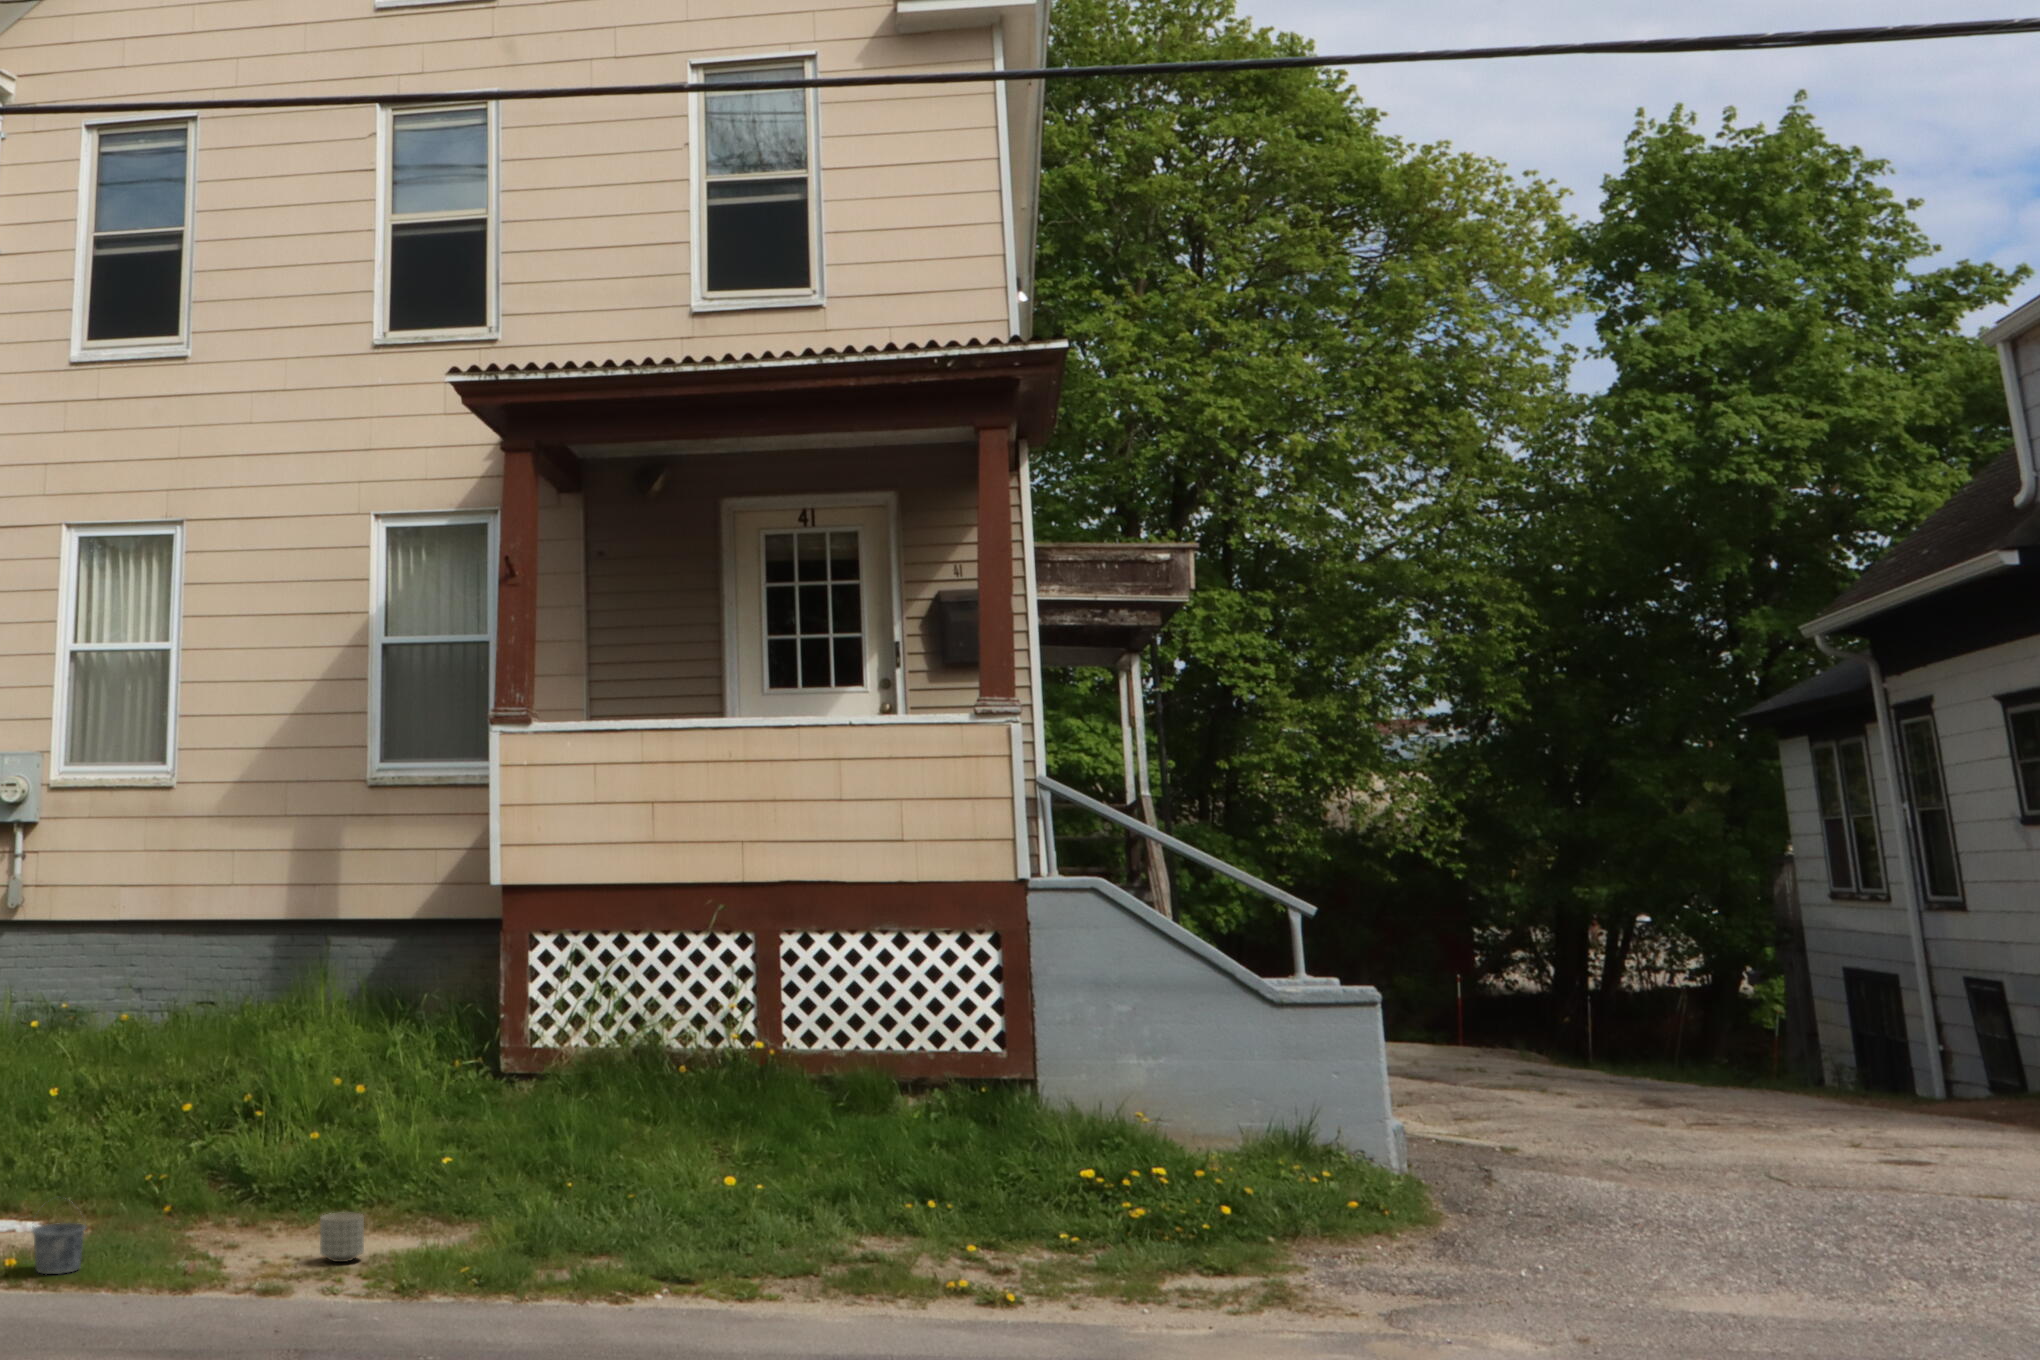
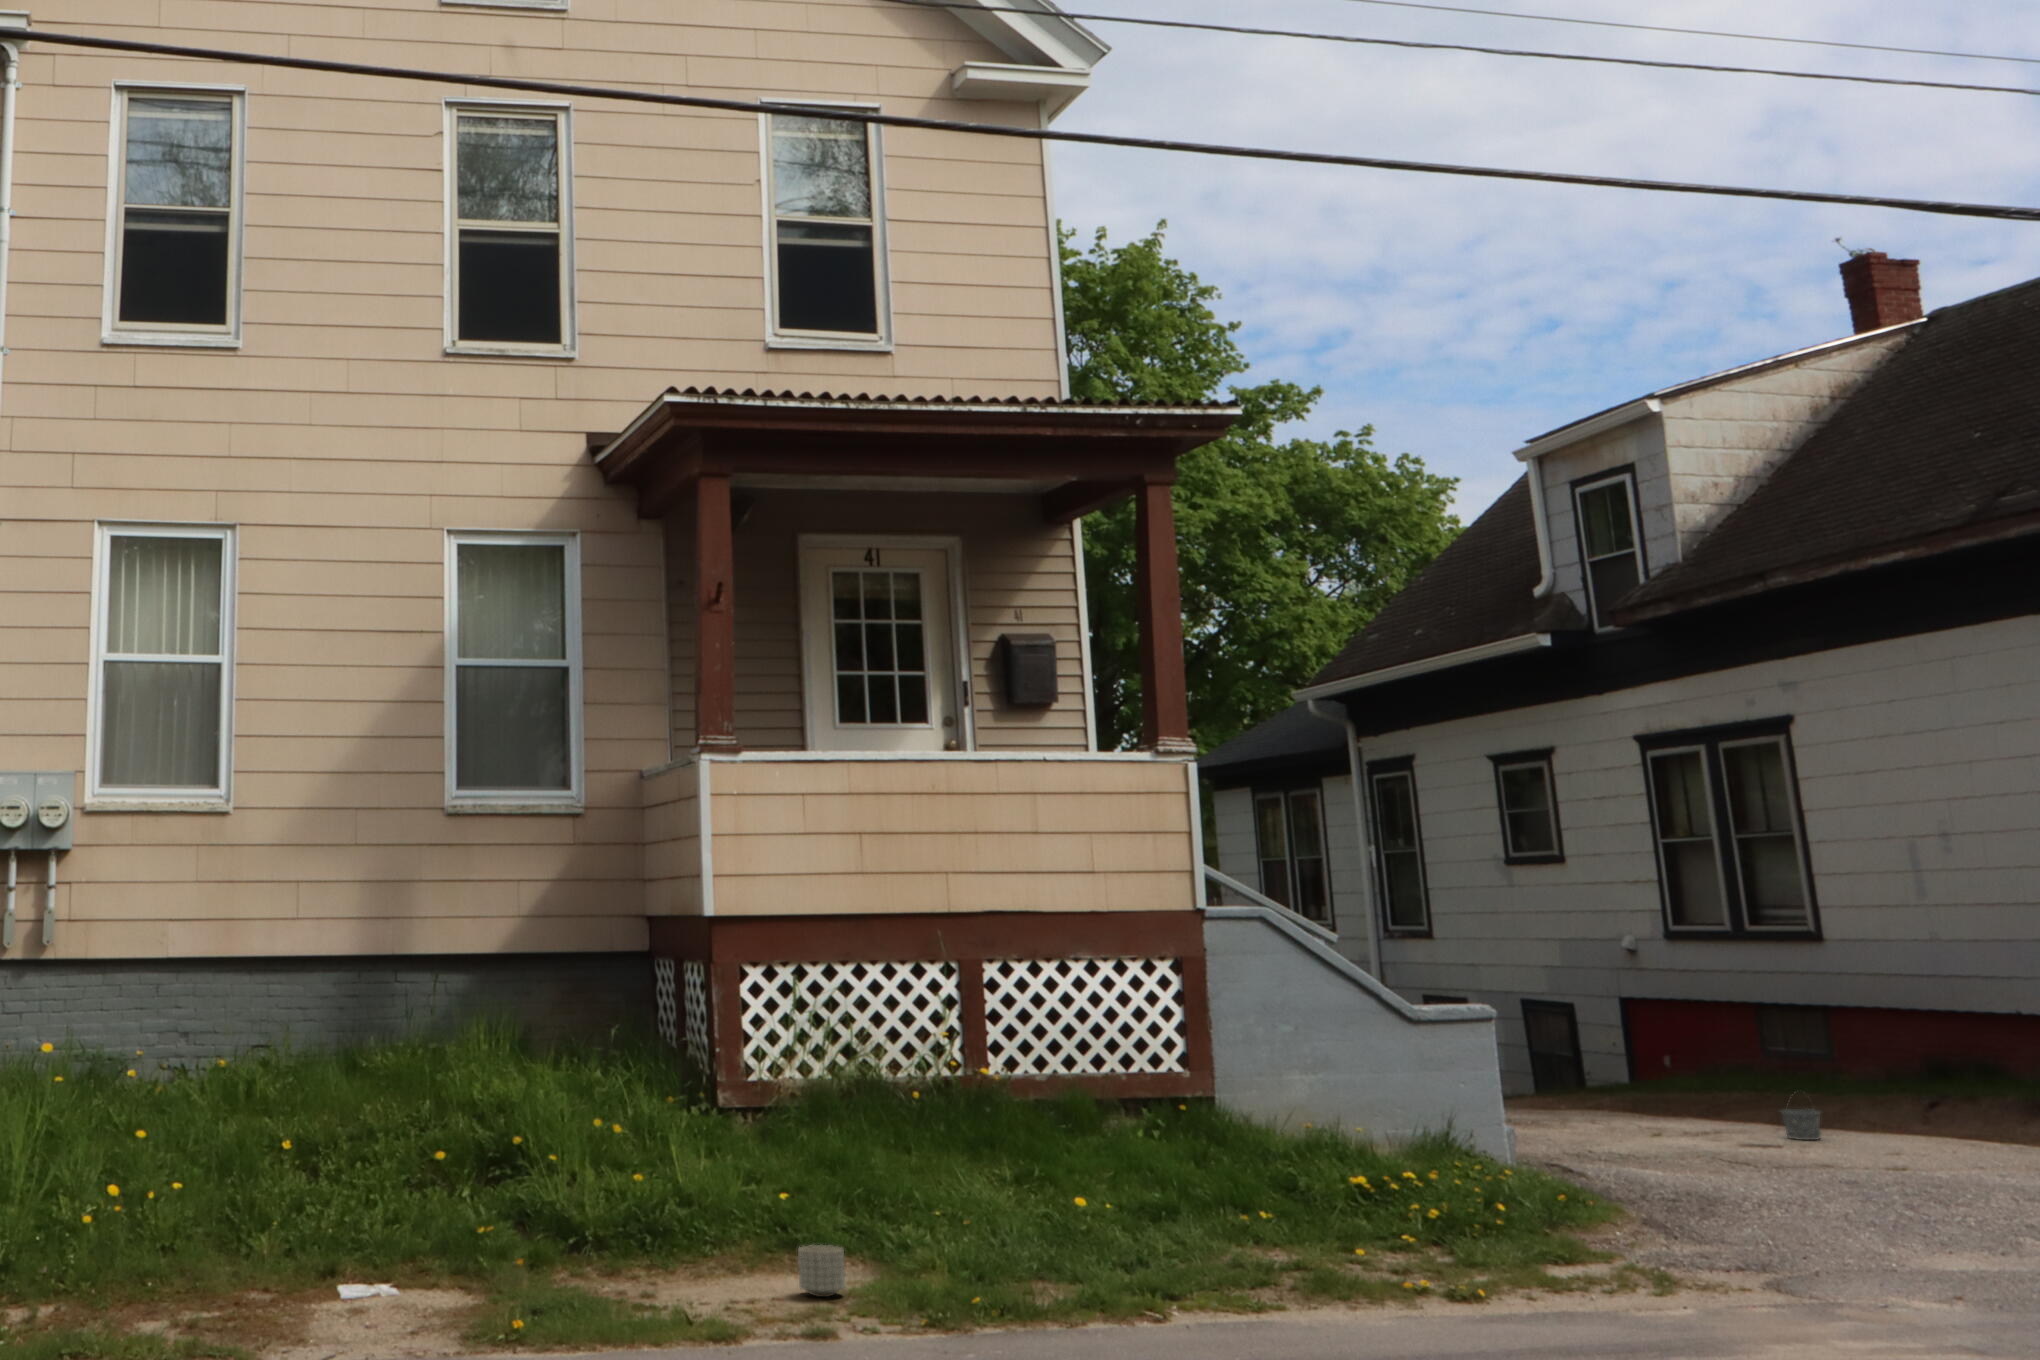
bucket: present [32,1223,86,1274] -> present [1781,1109,1821,1140]

